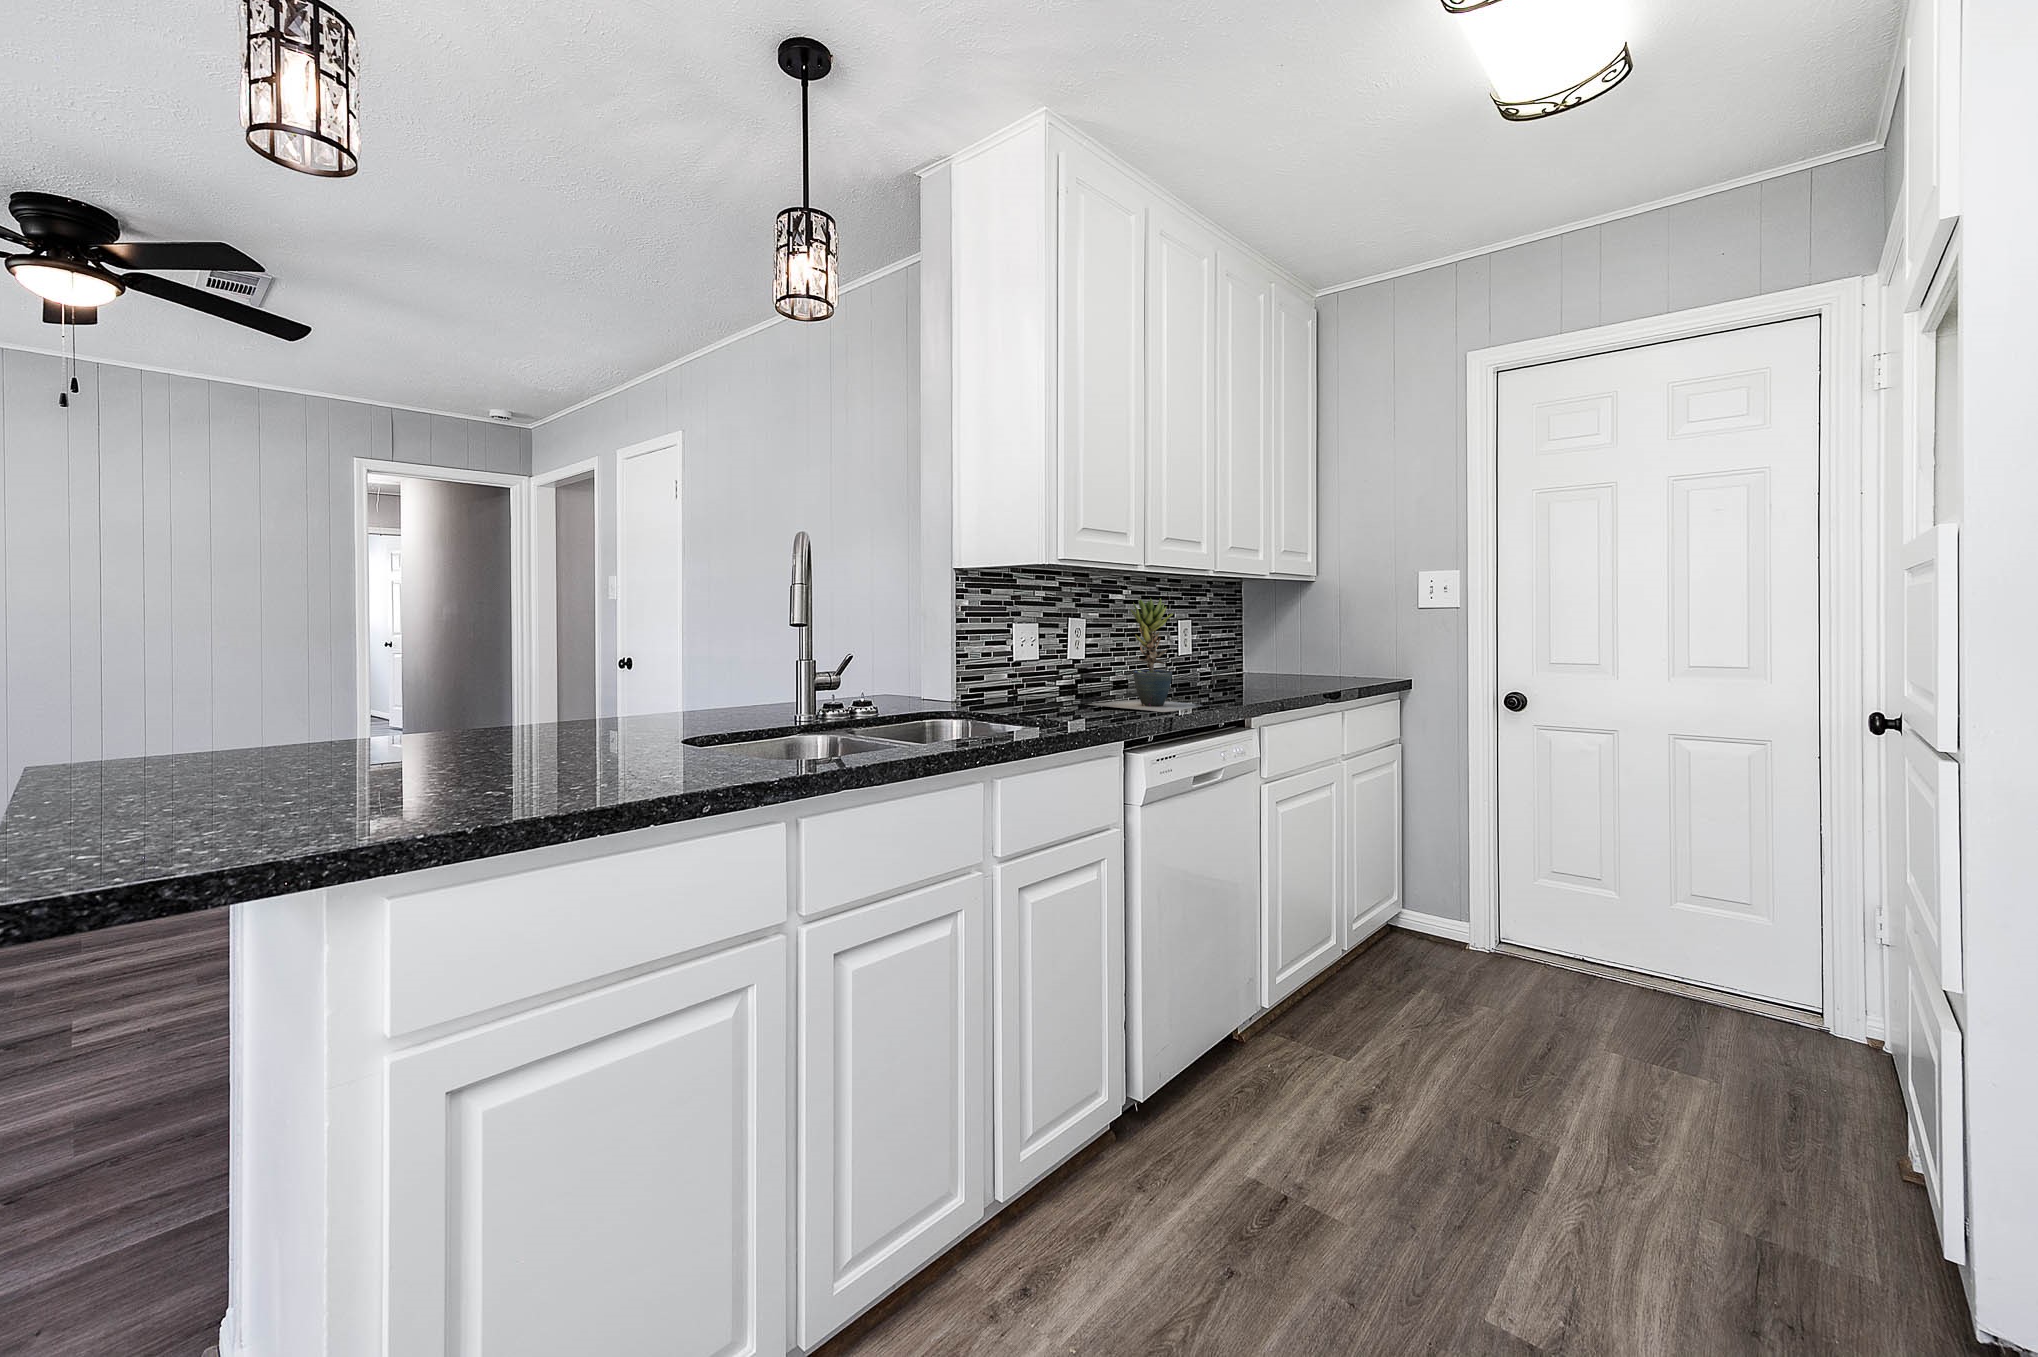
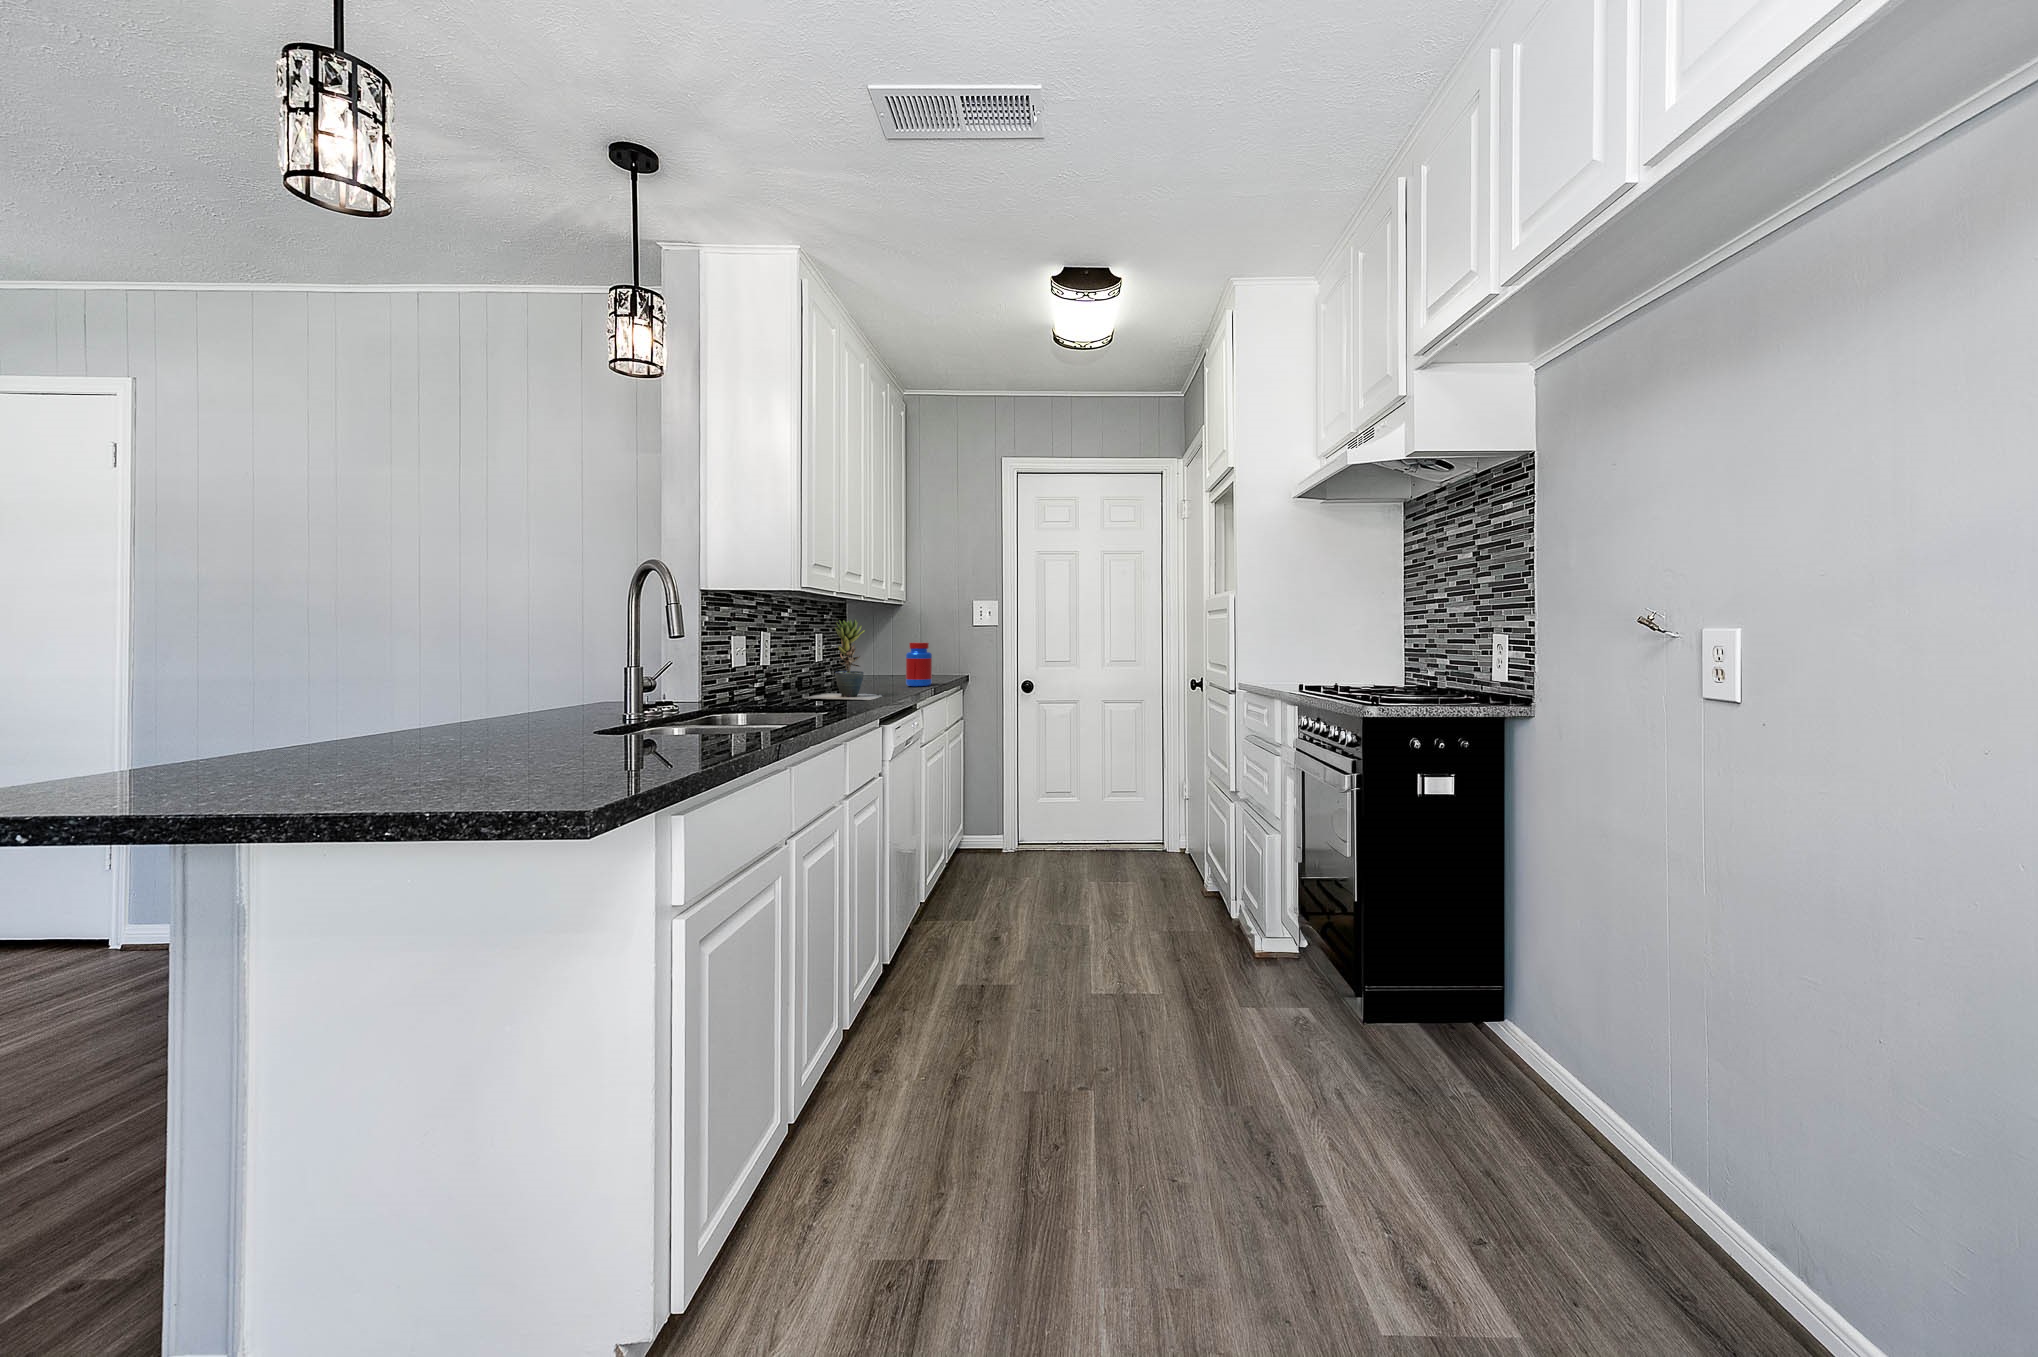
jar: none [1265,632,1304,696] -> present [906,643,932,686]

